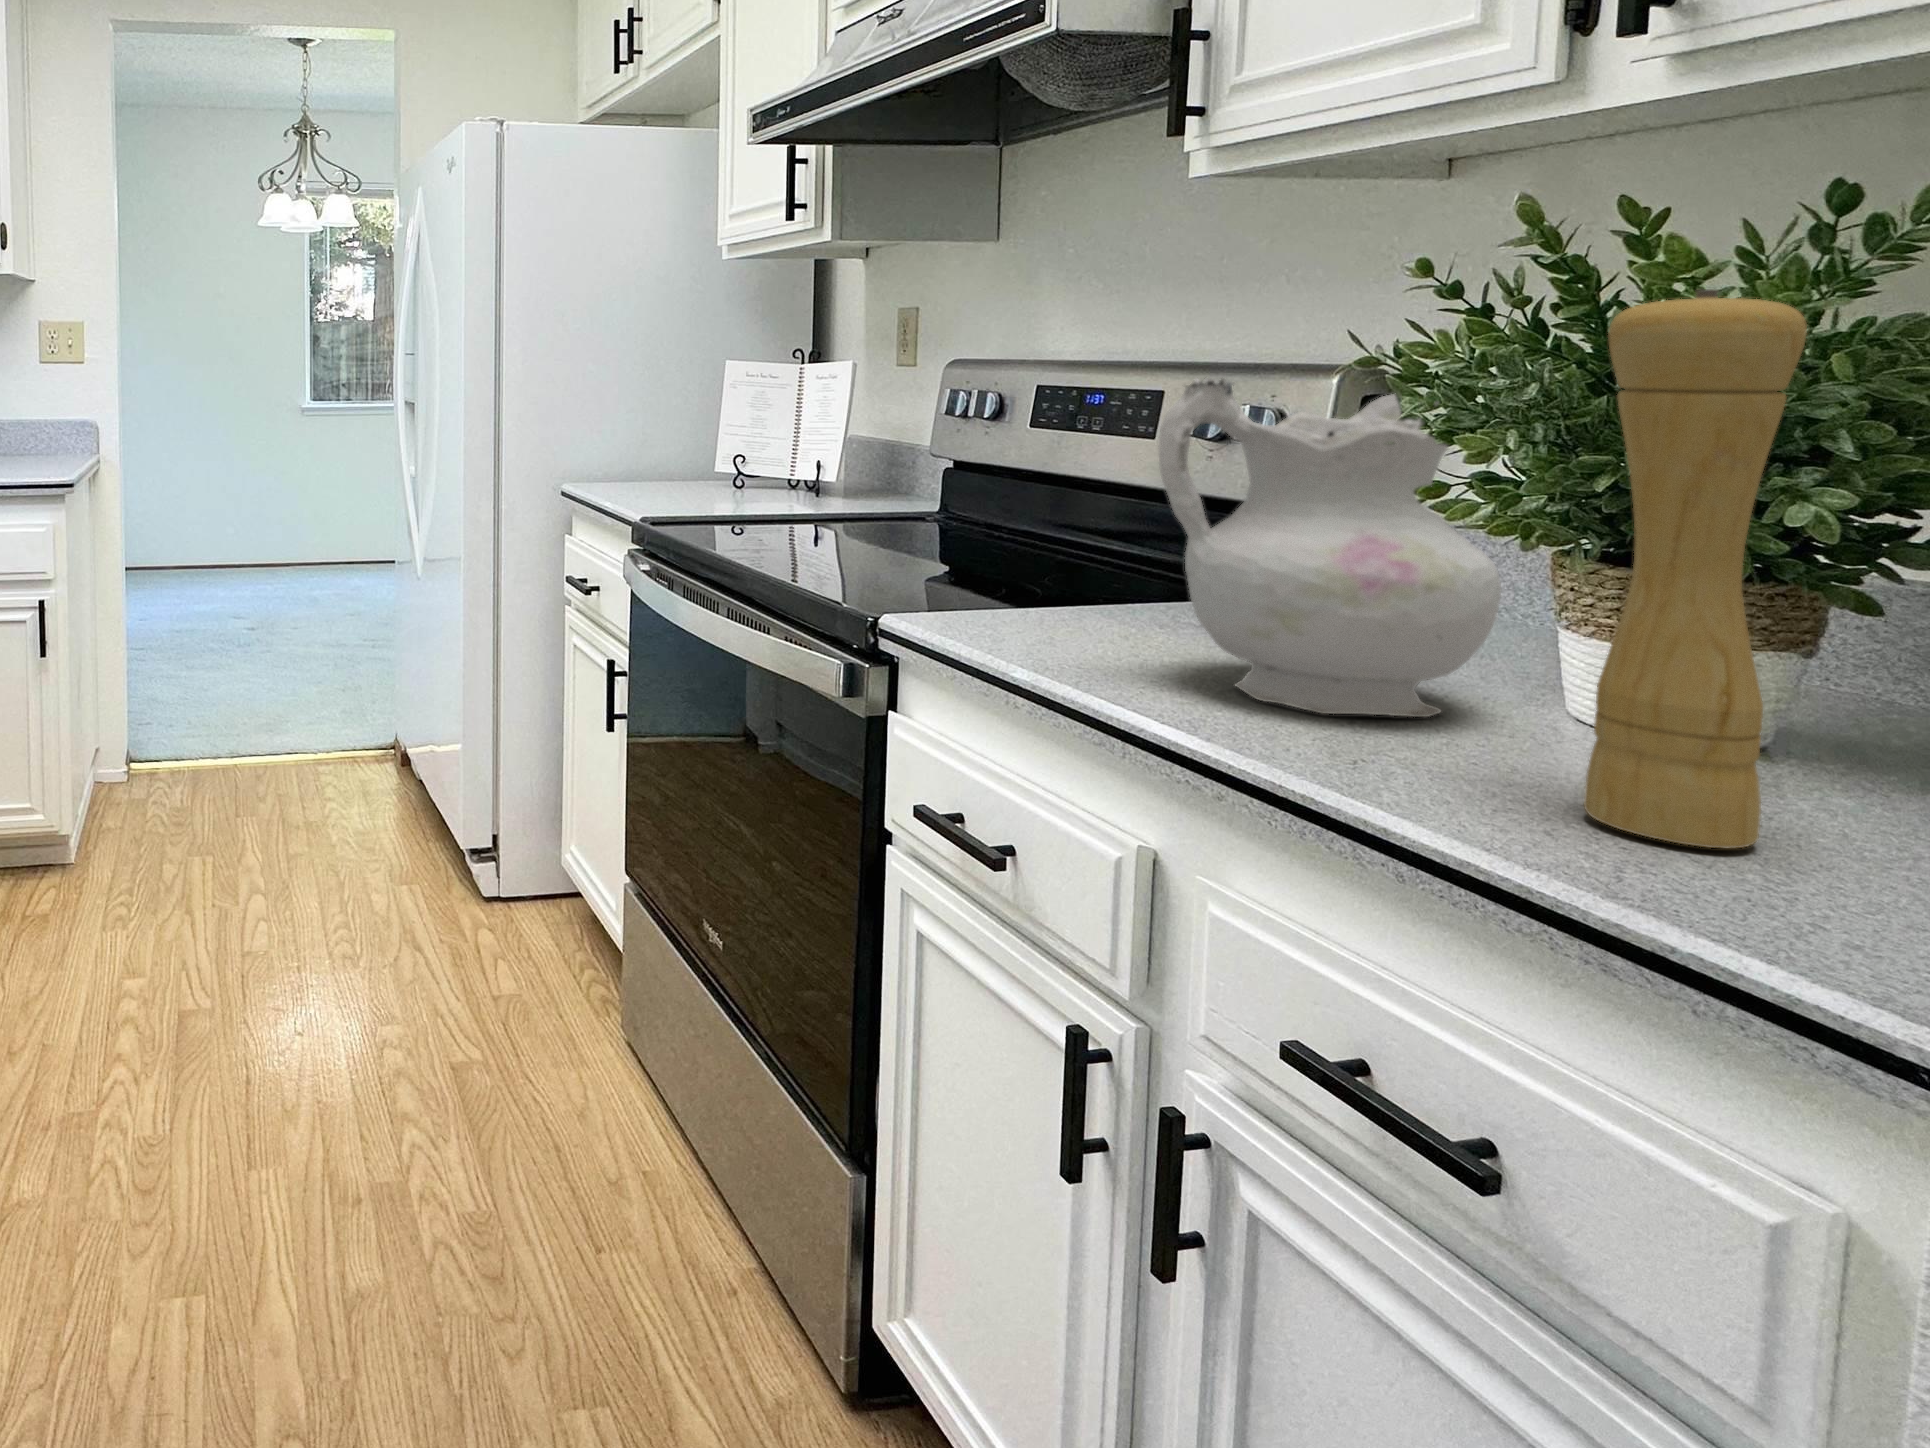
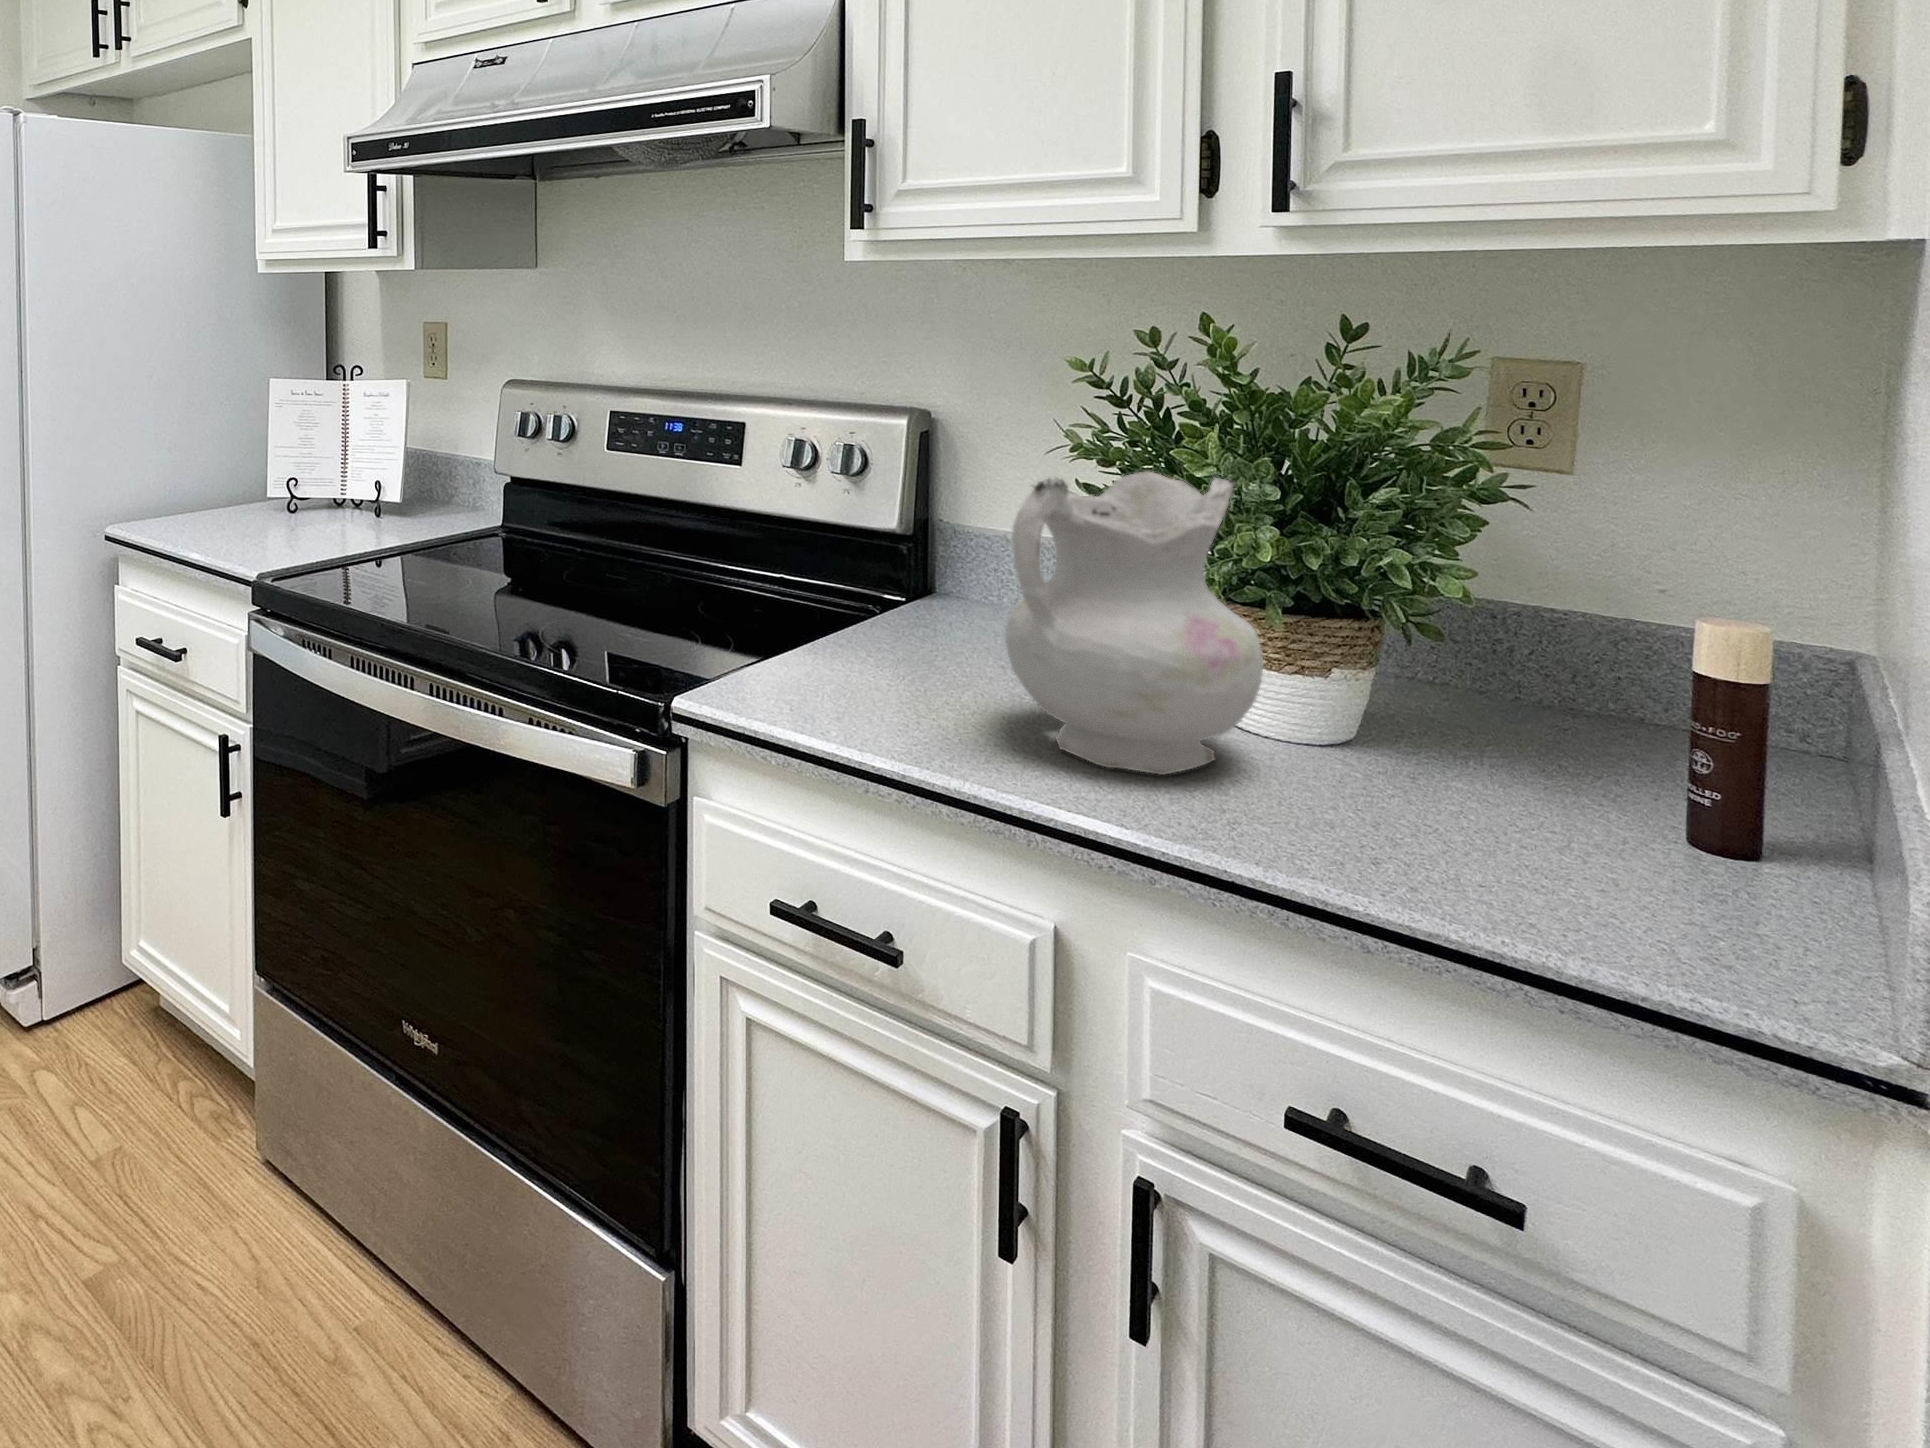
pepper mill: present [1584,289,1807,848] -> none [1457,439,1605,888]

